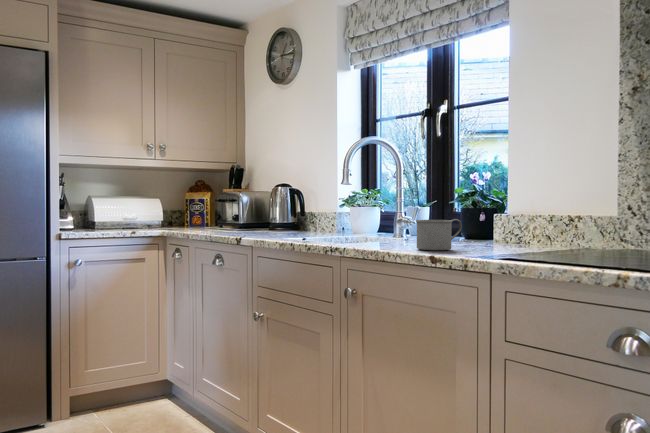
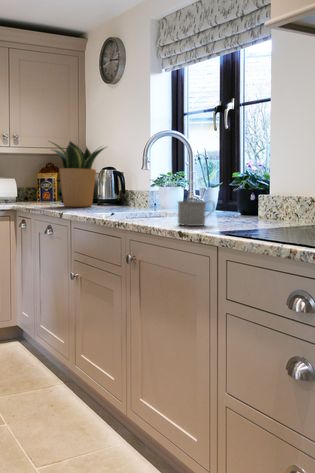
potted plant: none [210,149,288,233] -> present [51,141,105,207]

